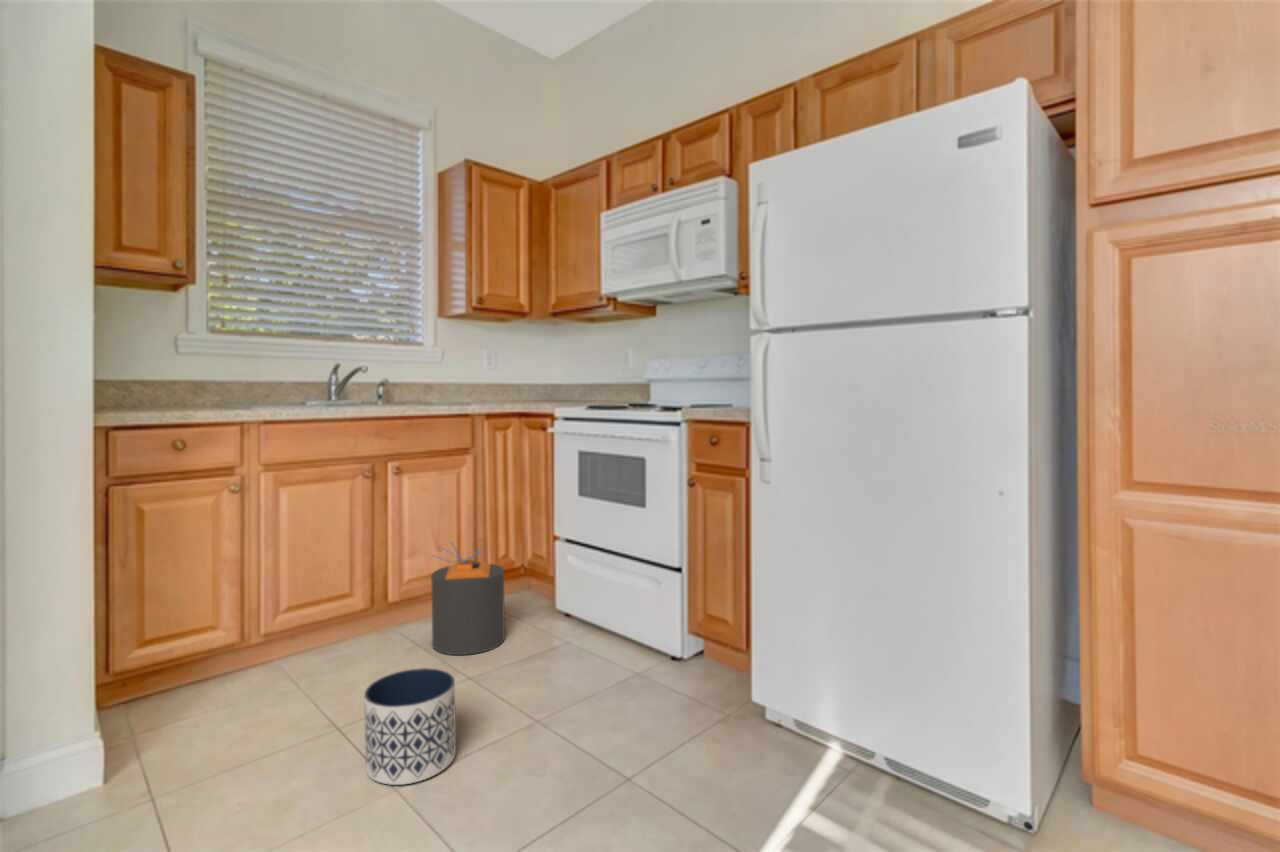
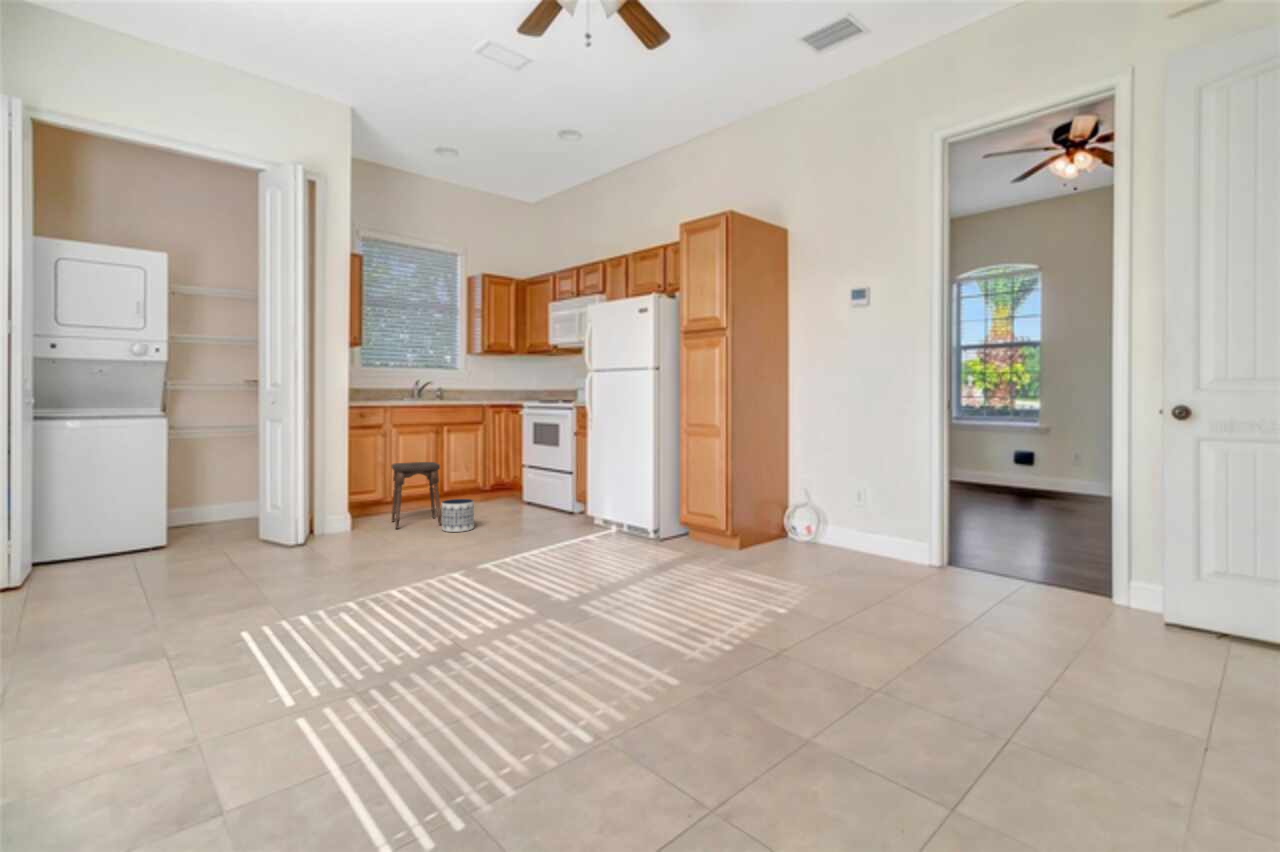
trash can: present [431,543,505,655] -> none [463,461,497,511]
stool: none [234,559,370,767] -> present [391,462,442,529]

